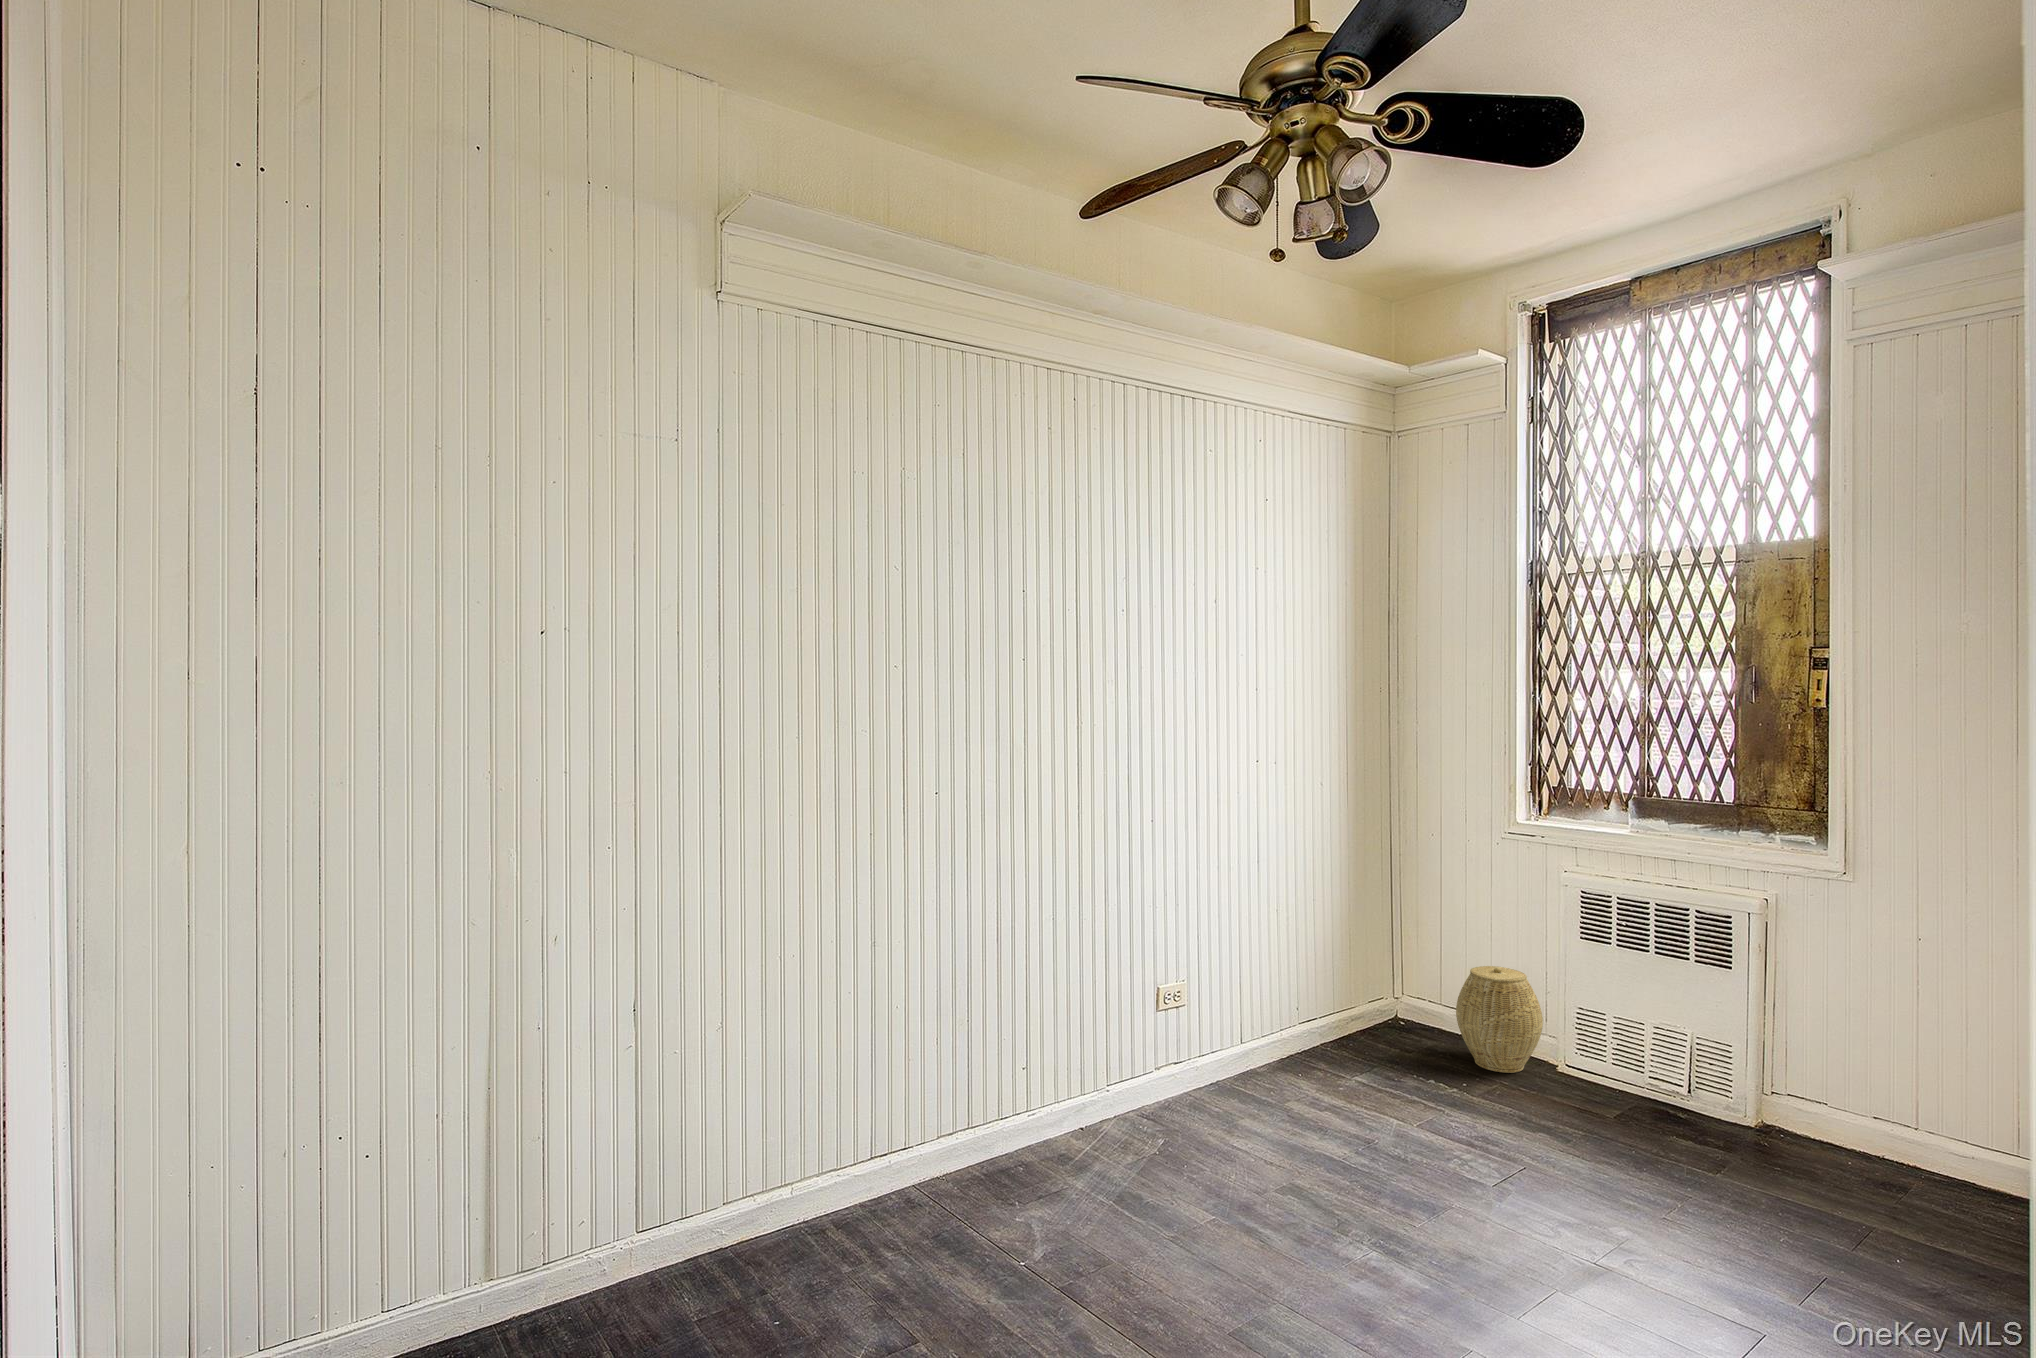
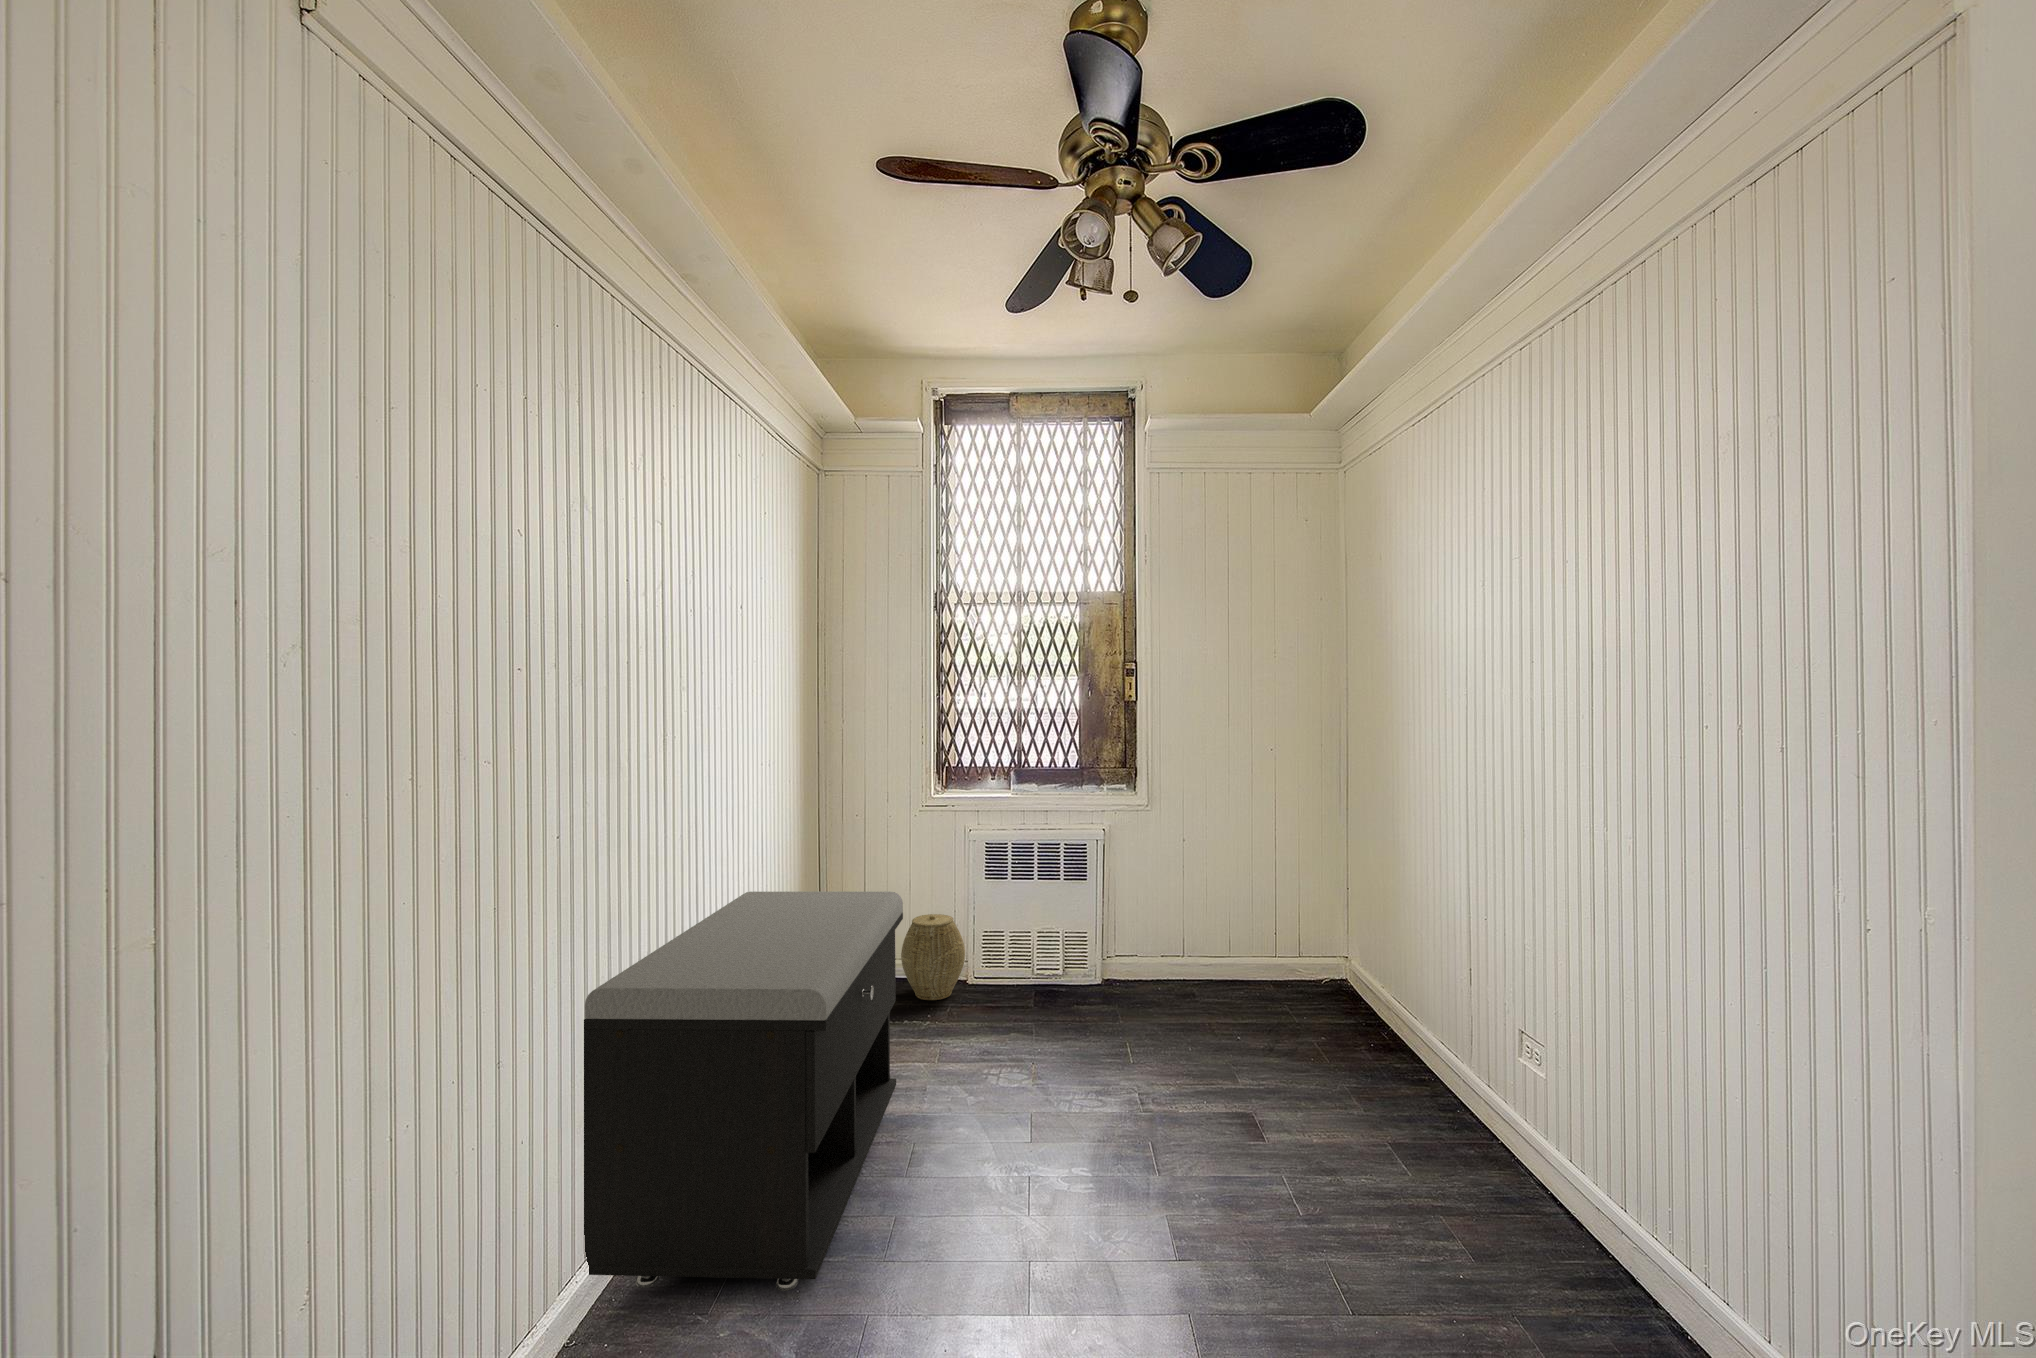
storage bench: none [983,887,1335,1222] -> present [584,891,903,1291]

